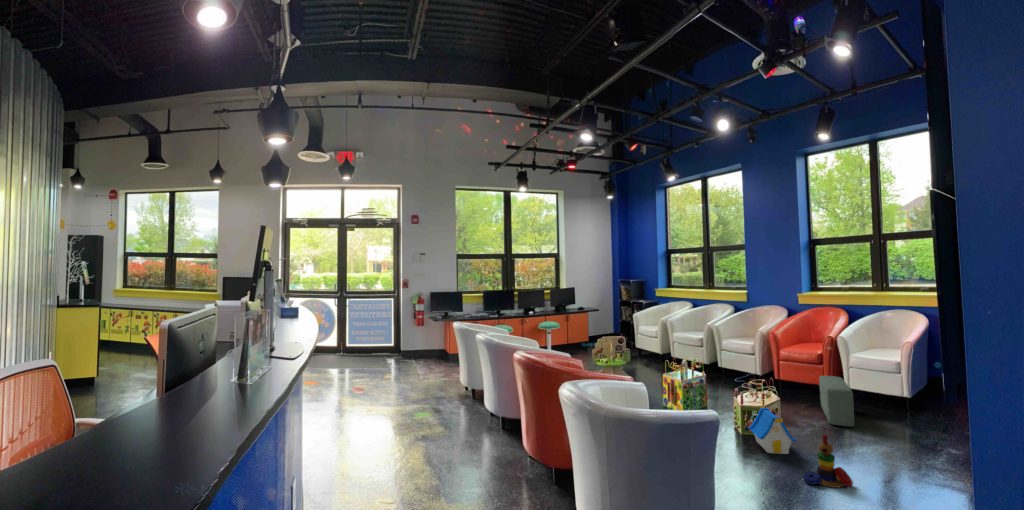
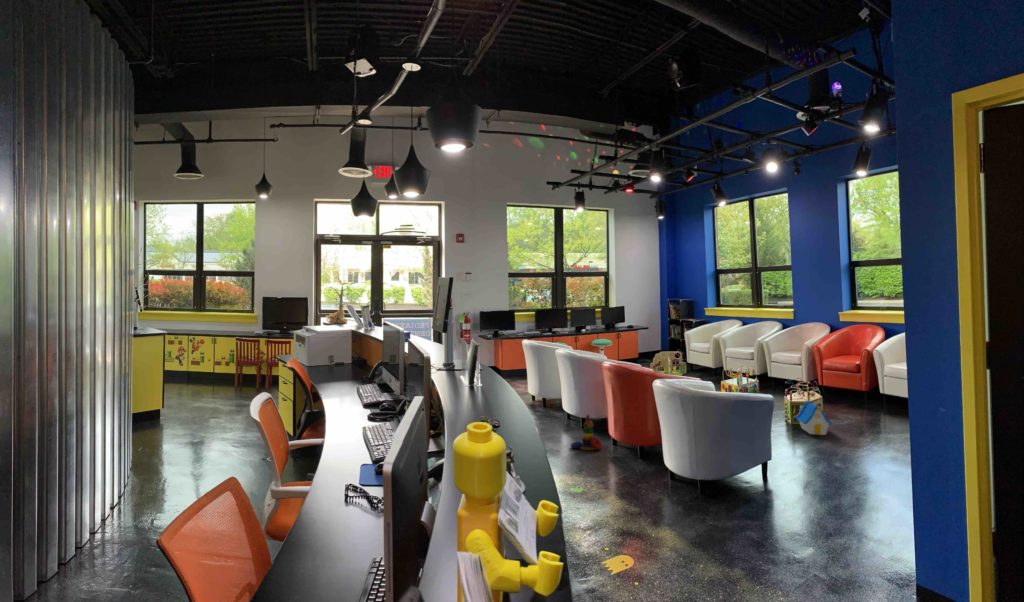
pouf: present [819,376,854,427] -> none [856,381,882,419]
stacking toy: present [803,434,853,488] -> present [571,415,602,450]

